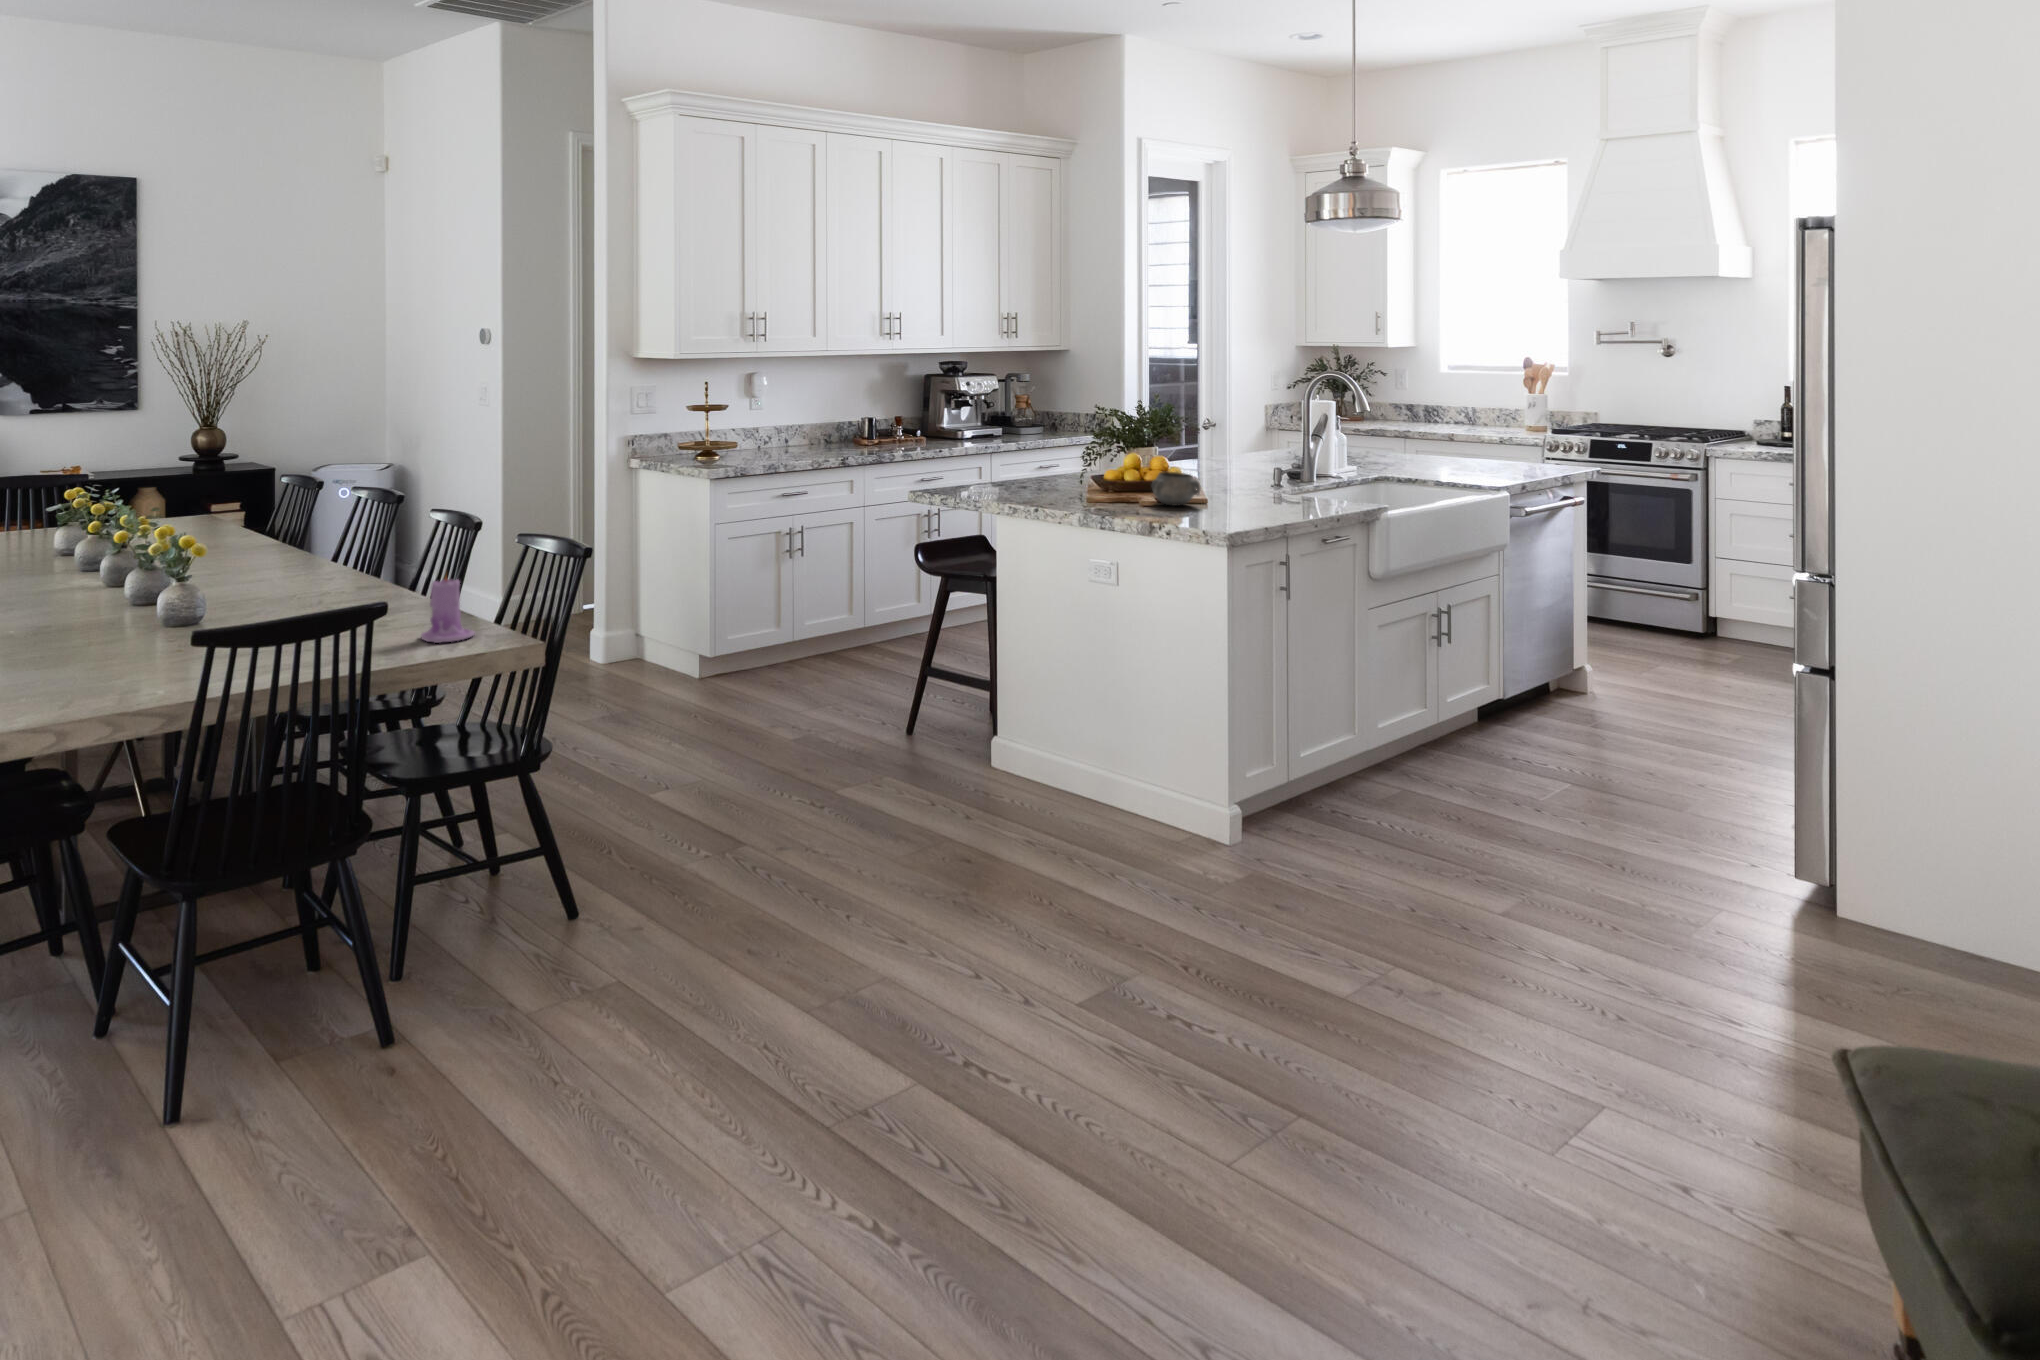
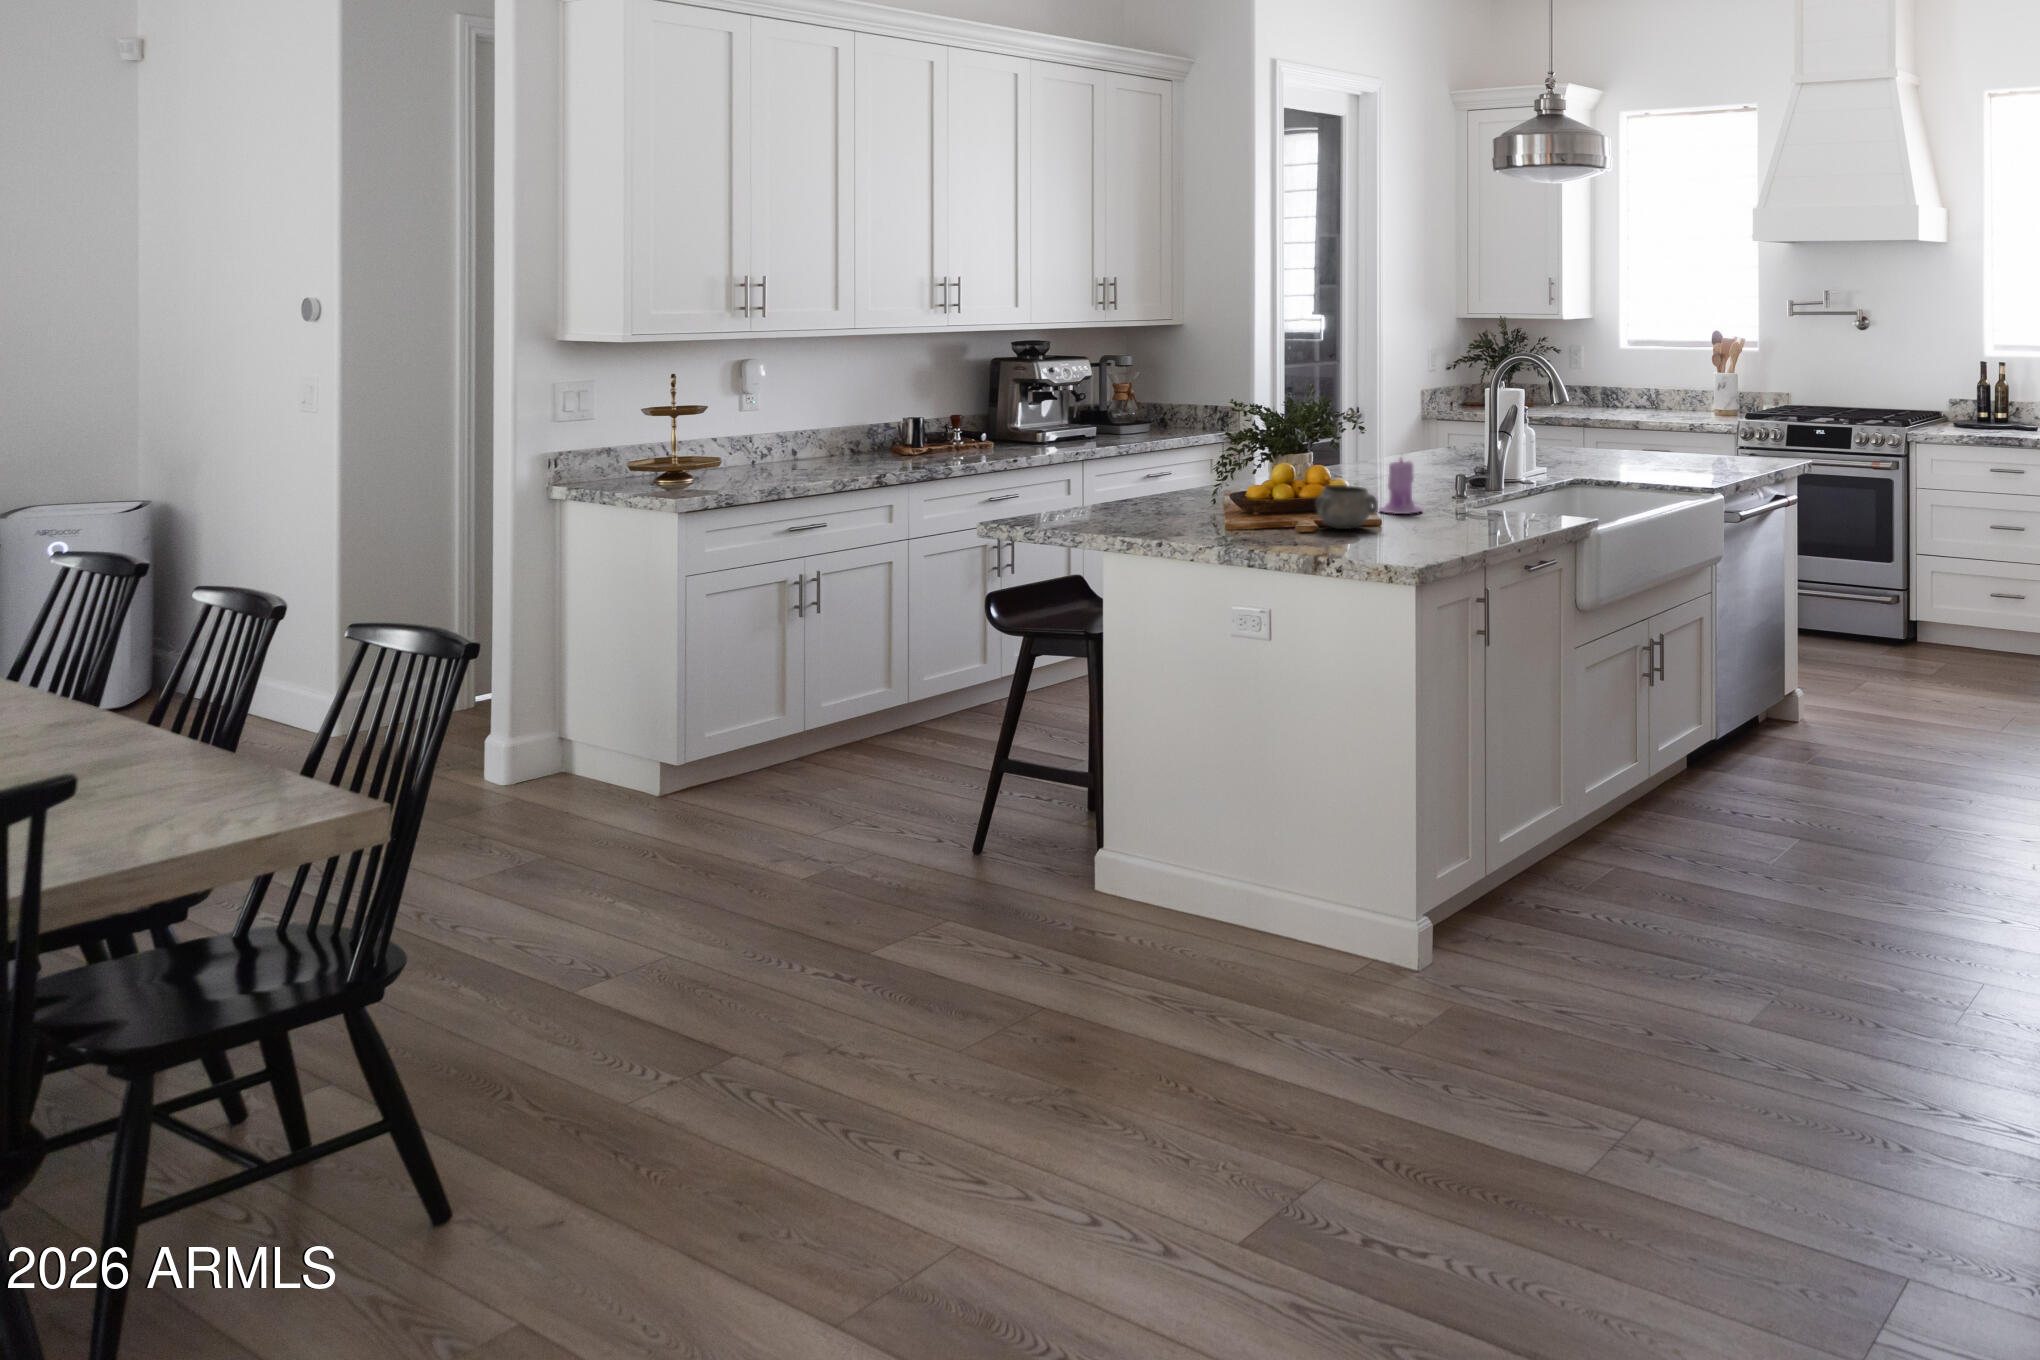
candle: present [421,576,475,643] -> present [1379,459,1422,514]

